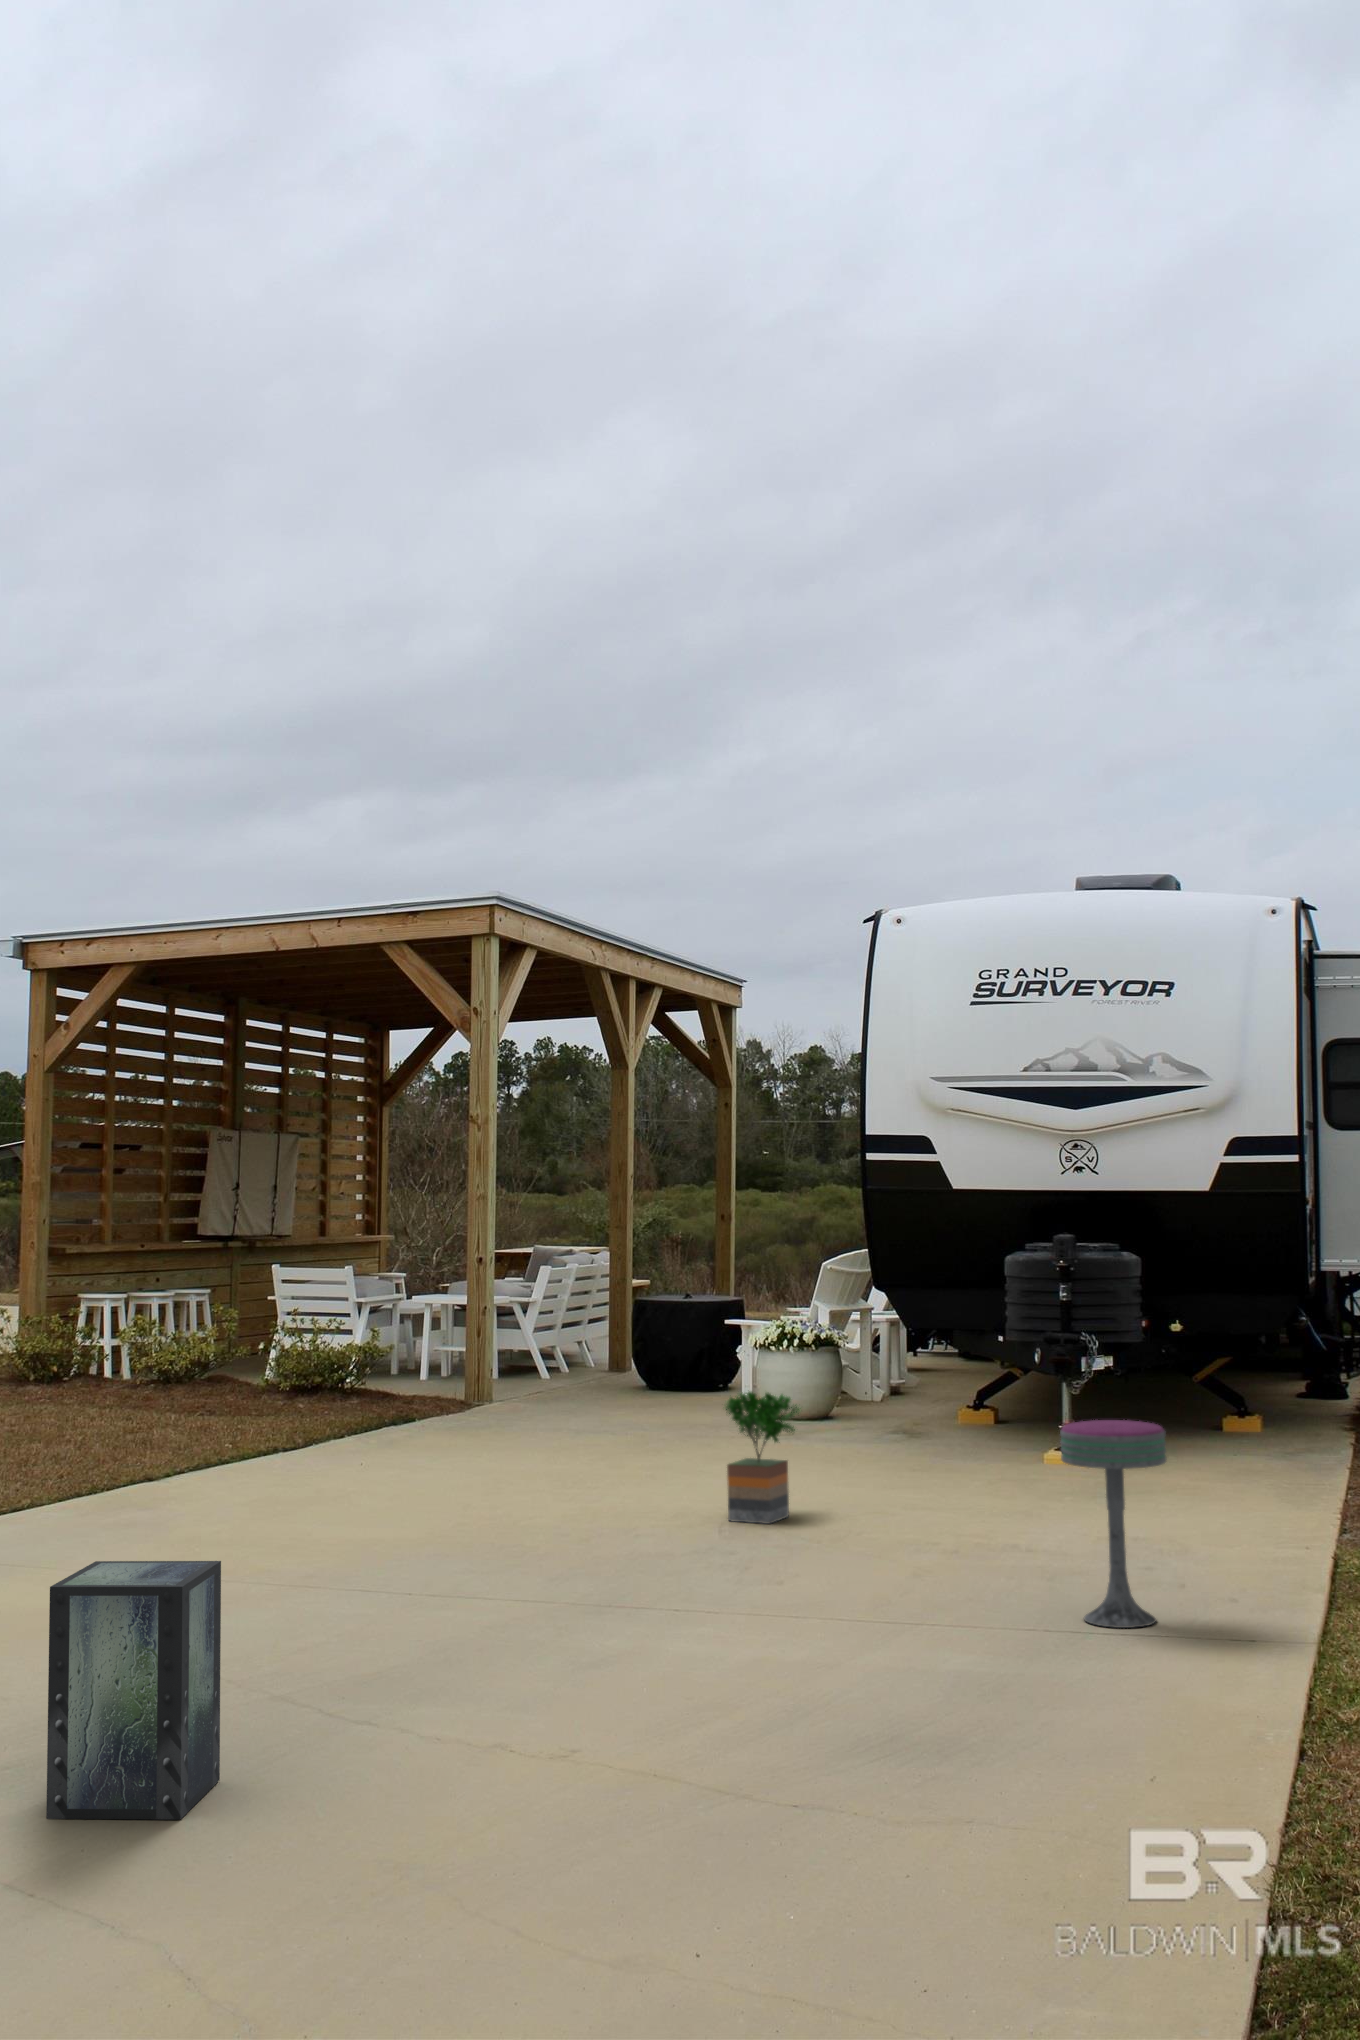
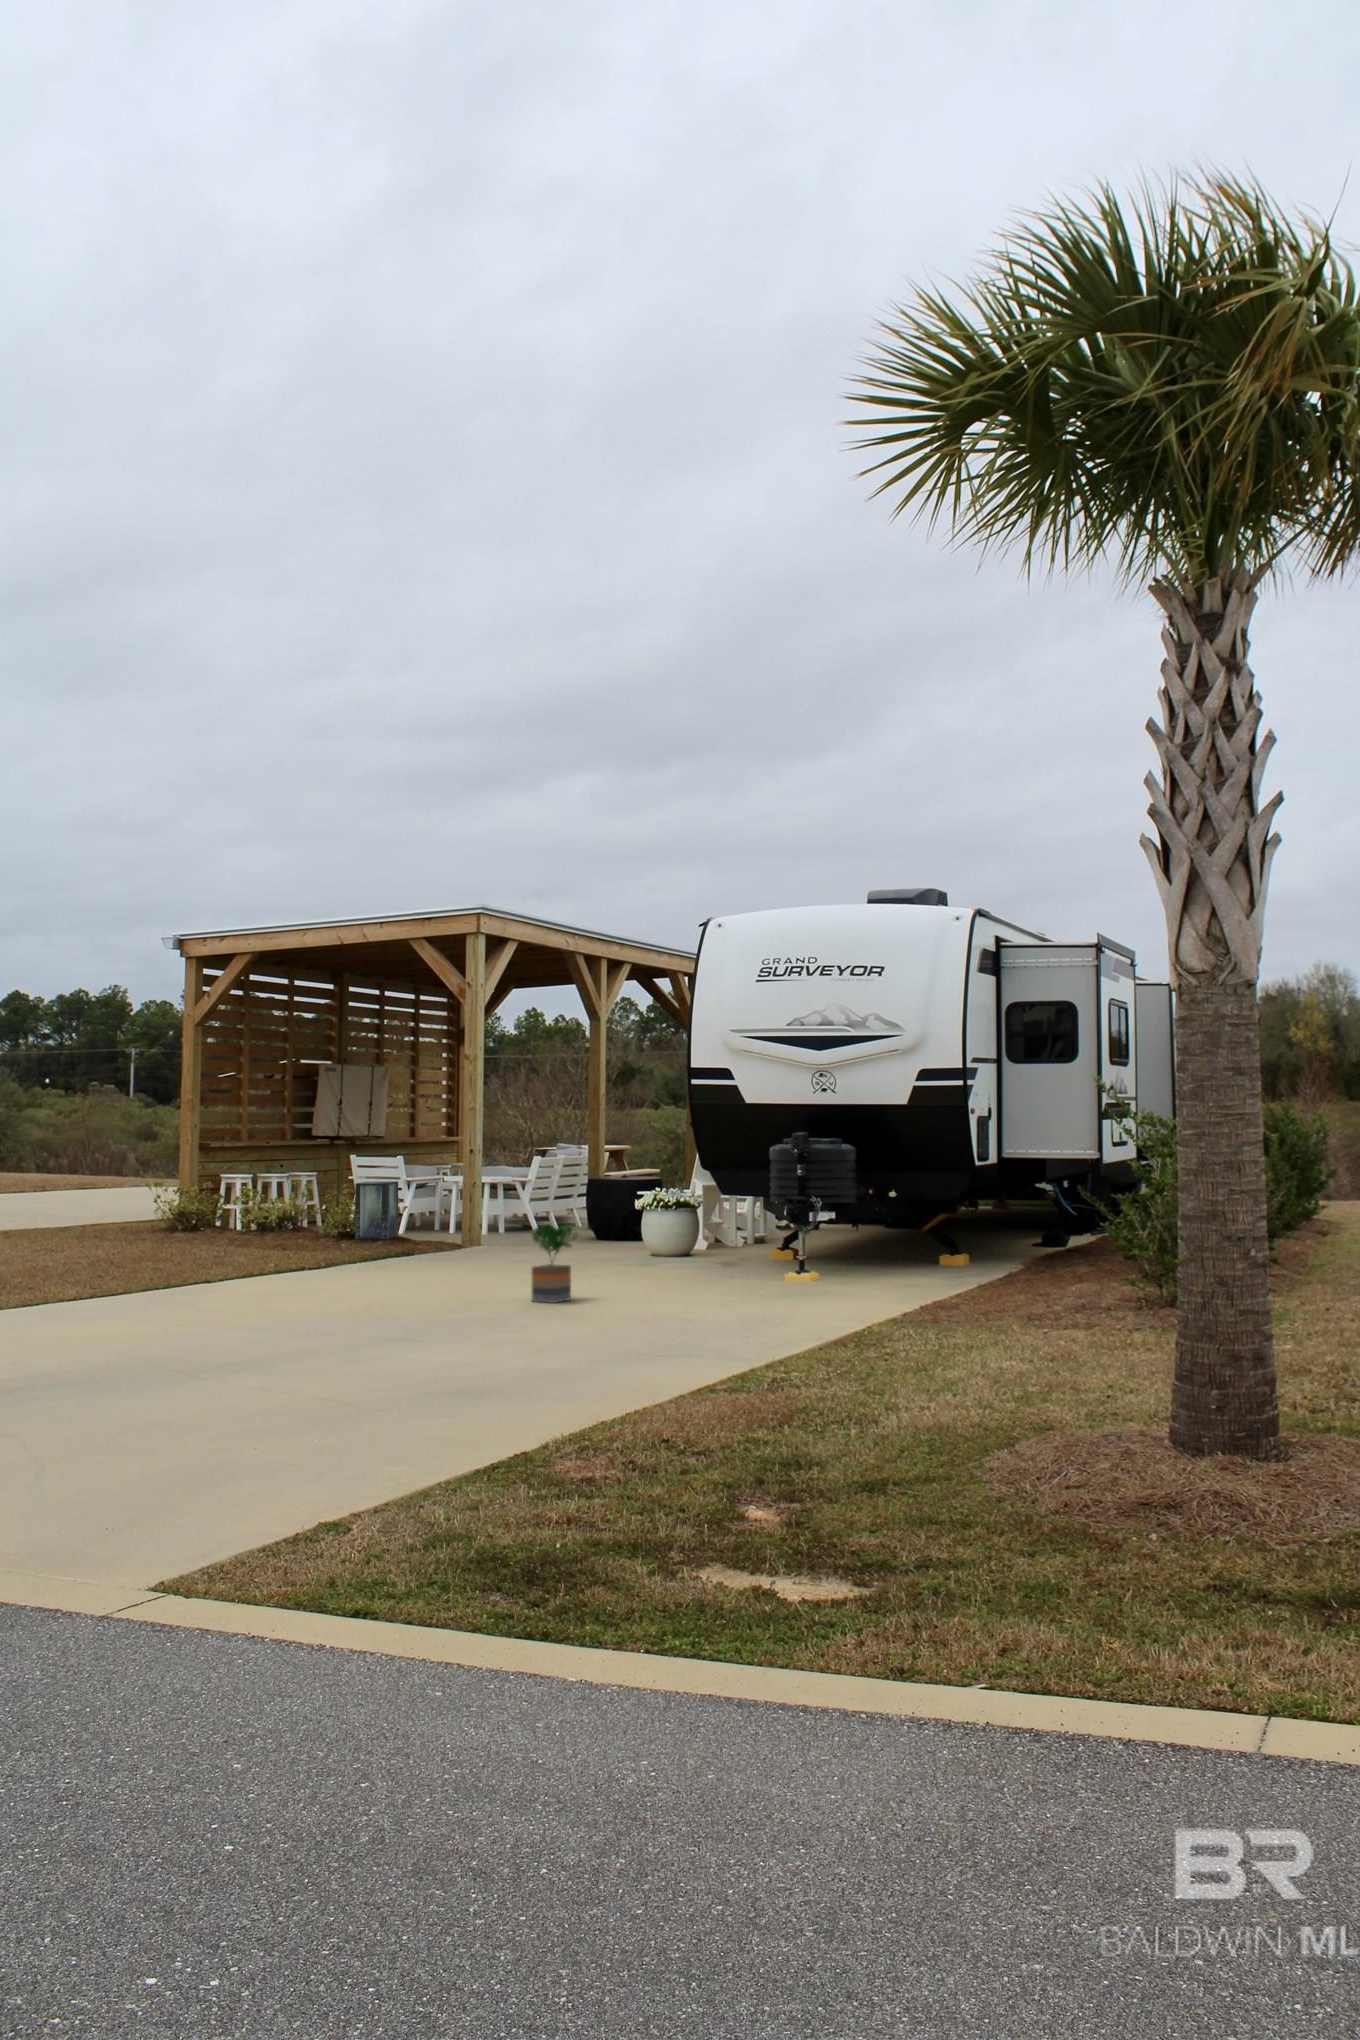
bar stool: present [1060,1420,1167,1628] -> none [657,1231,716,1348]
storage box: present [46,1561,221,1820] -> present [355,1181,398,1239]

